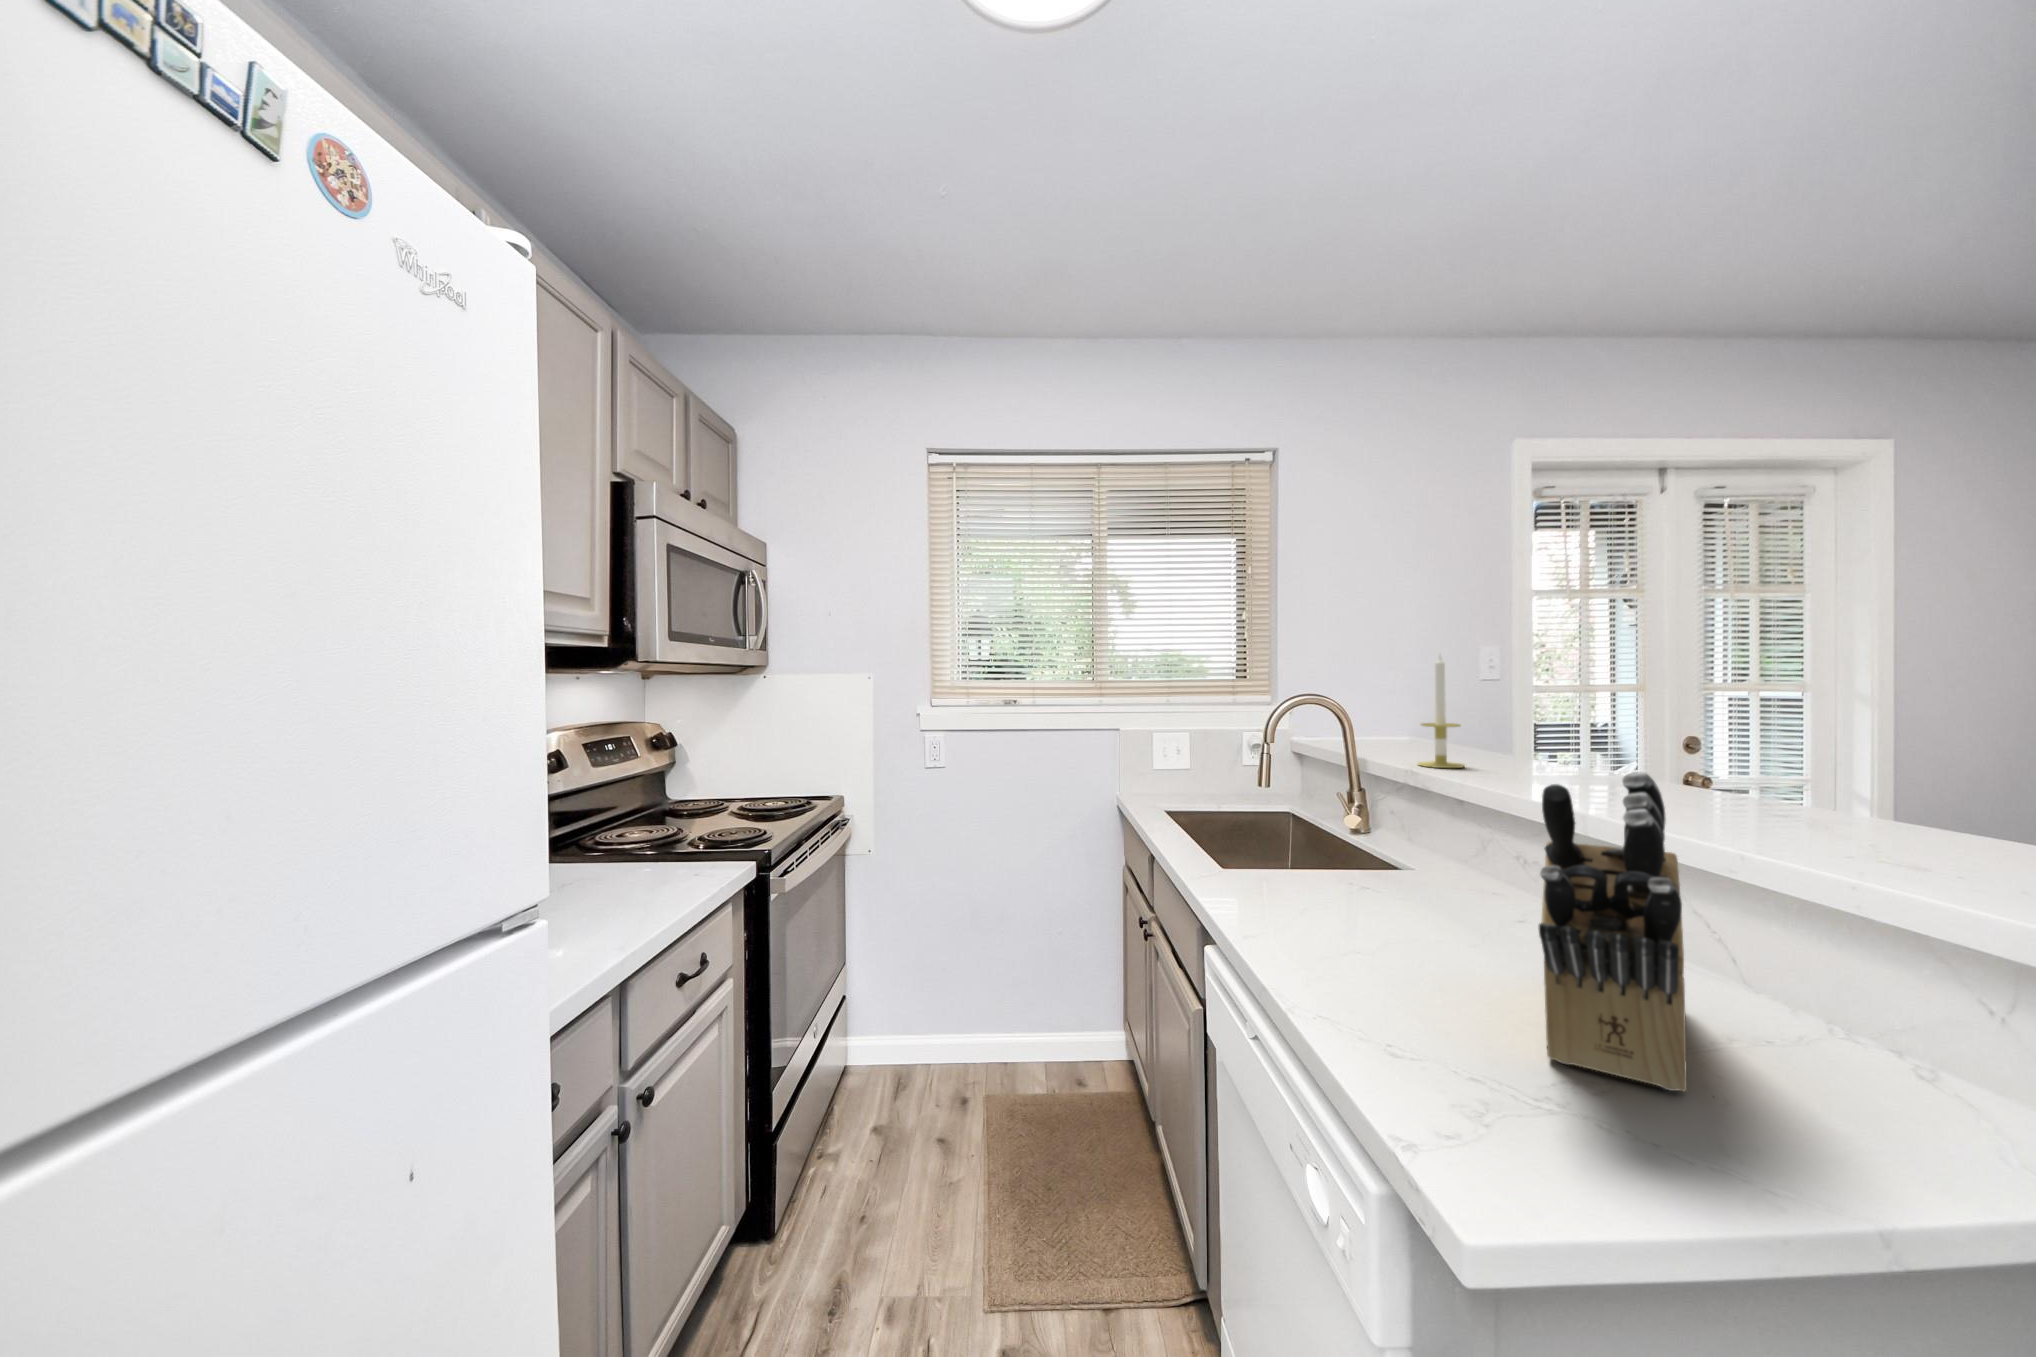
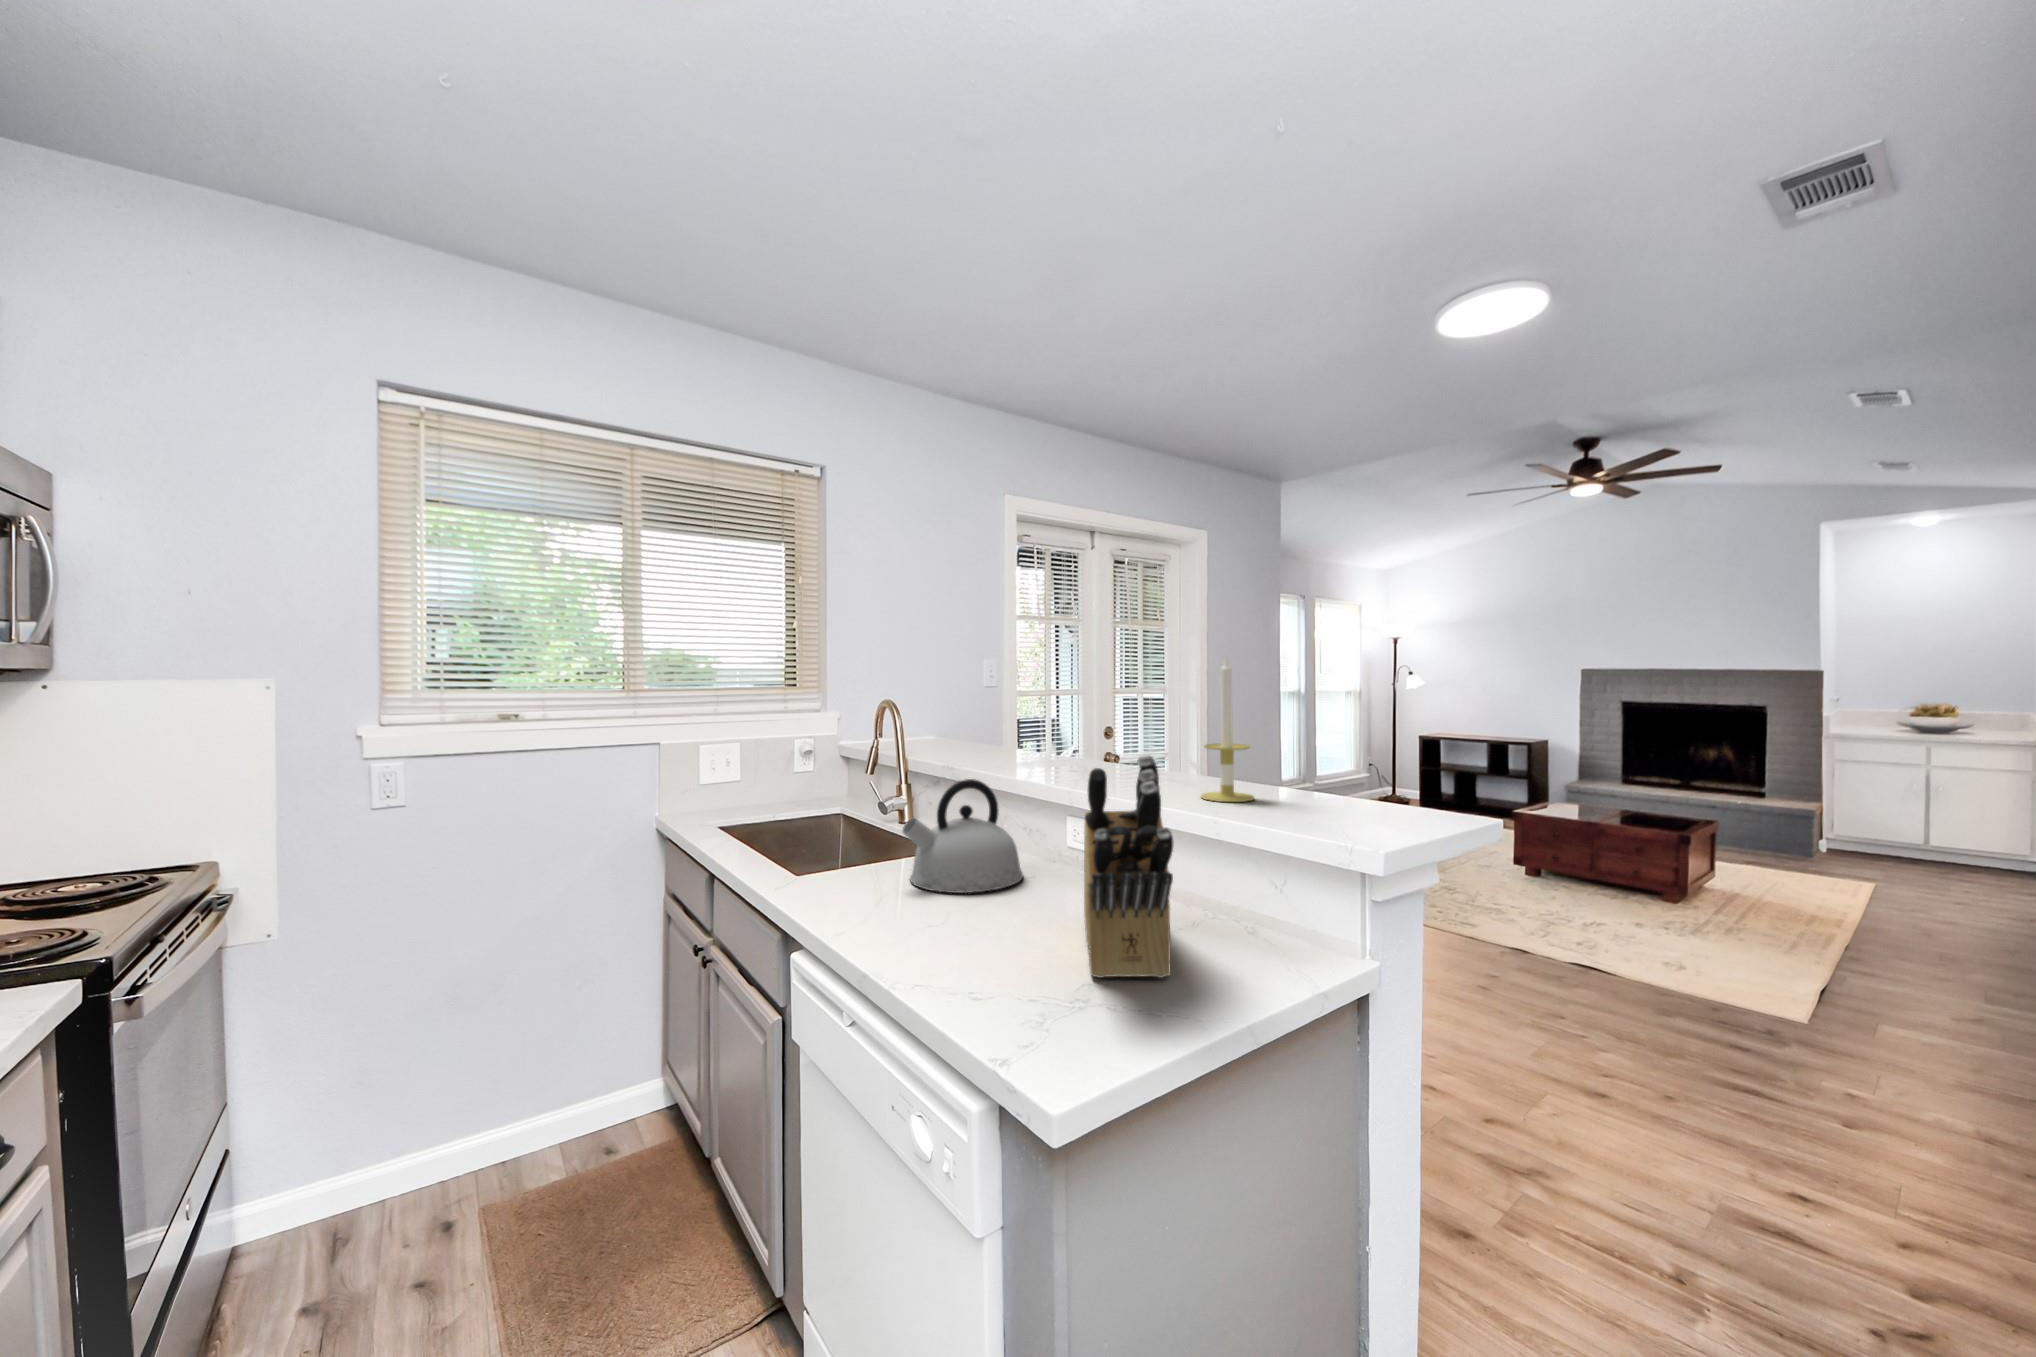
candle: present [1418,655,1464,768] -> present [1201,659,1254,802]
kettle: none [1329,787,1489,922] -> present [902,779,1023,893]

